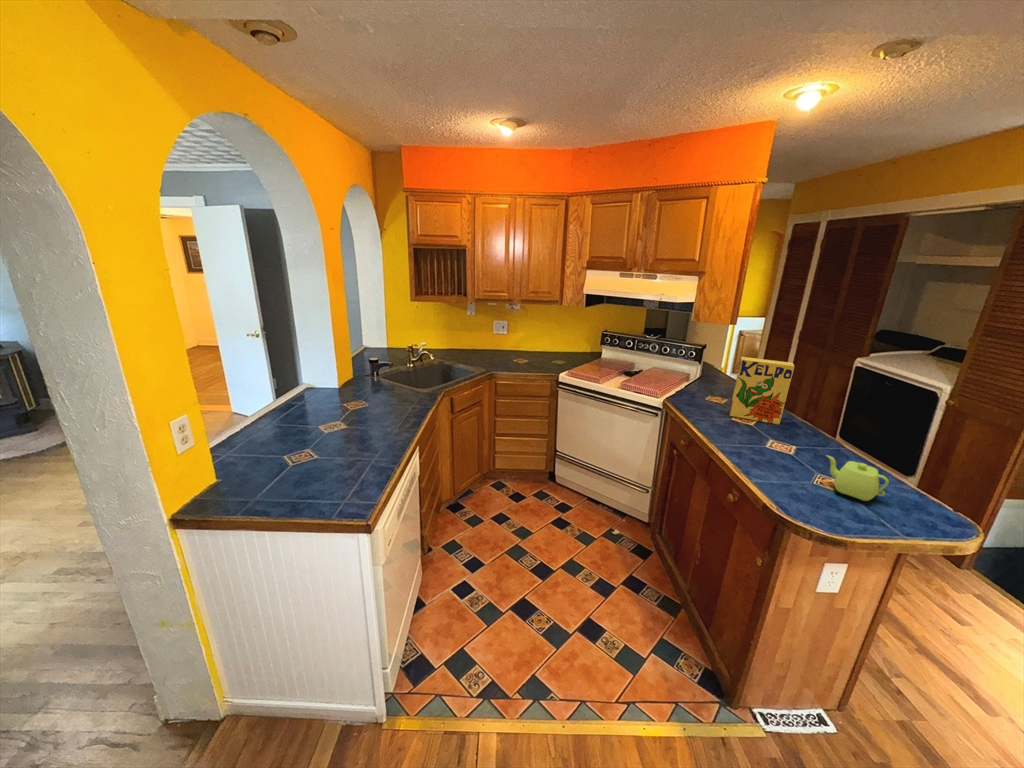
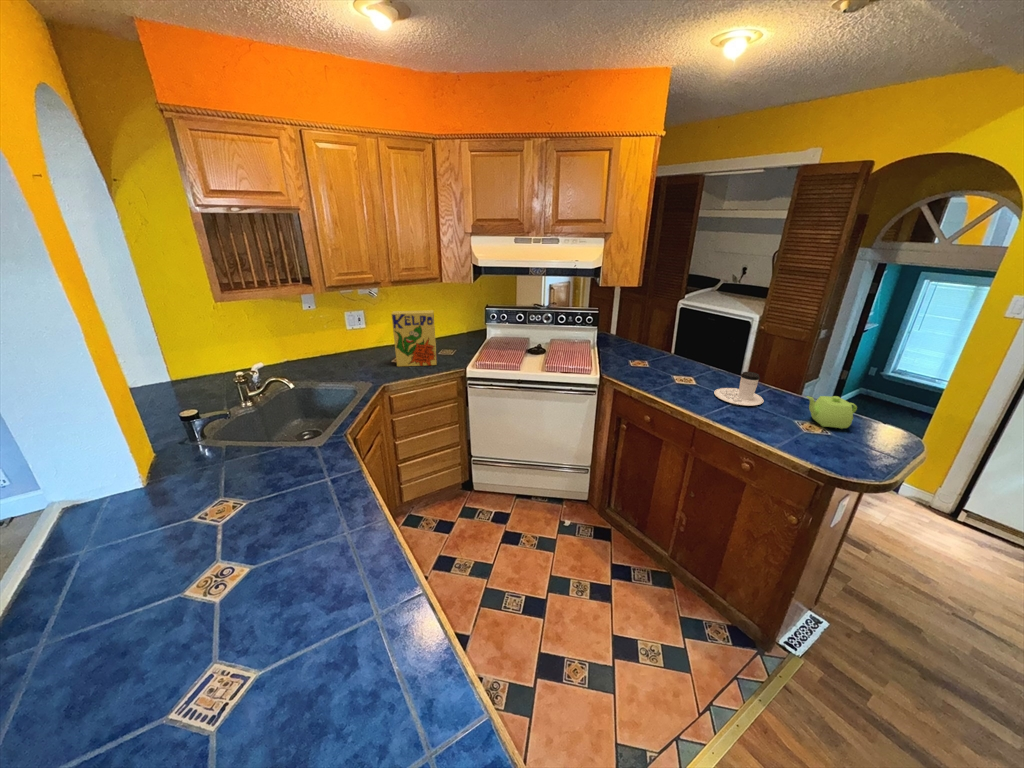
cereal box: present [730,357,795,424] -> present [392,310,437,366]
coffee cup: none [754,422,808,458] -> present [714,372,764,406]

